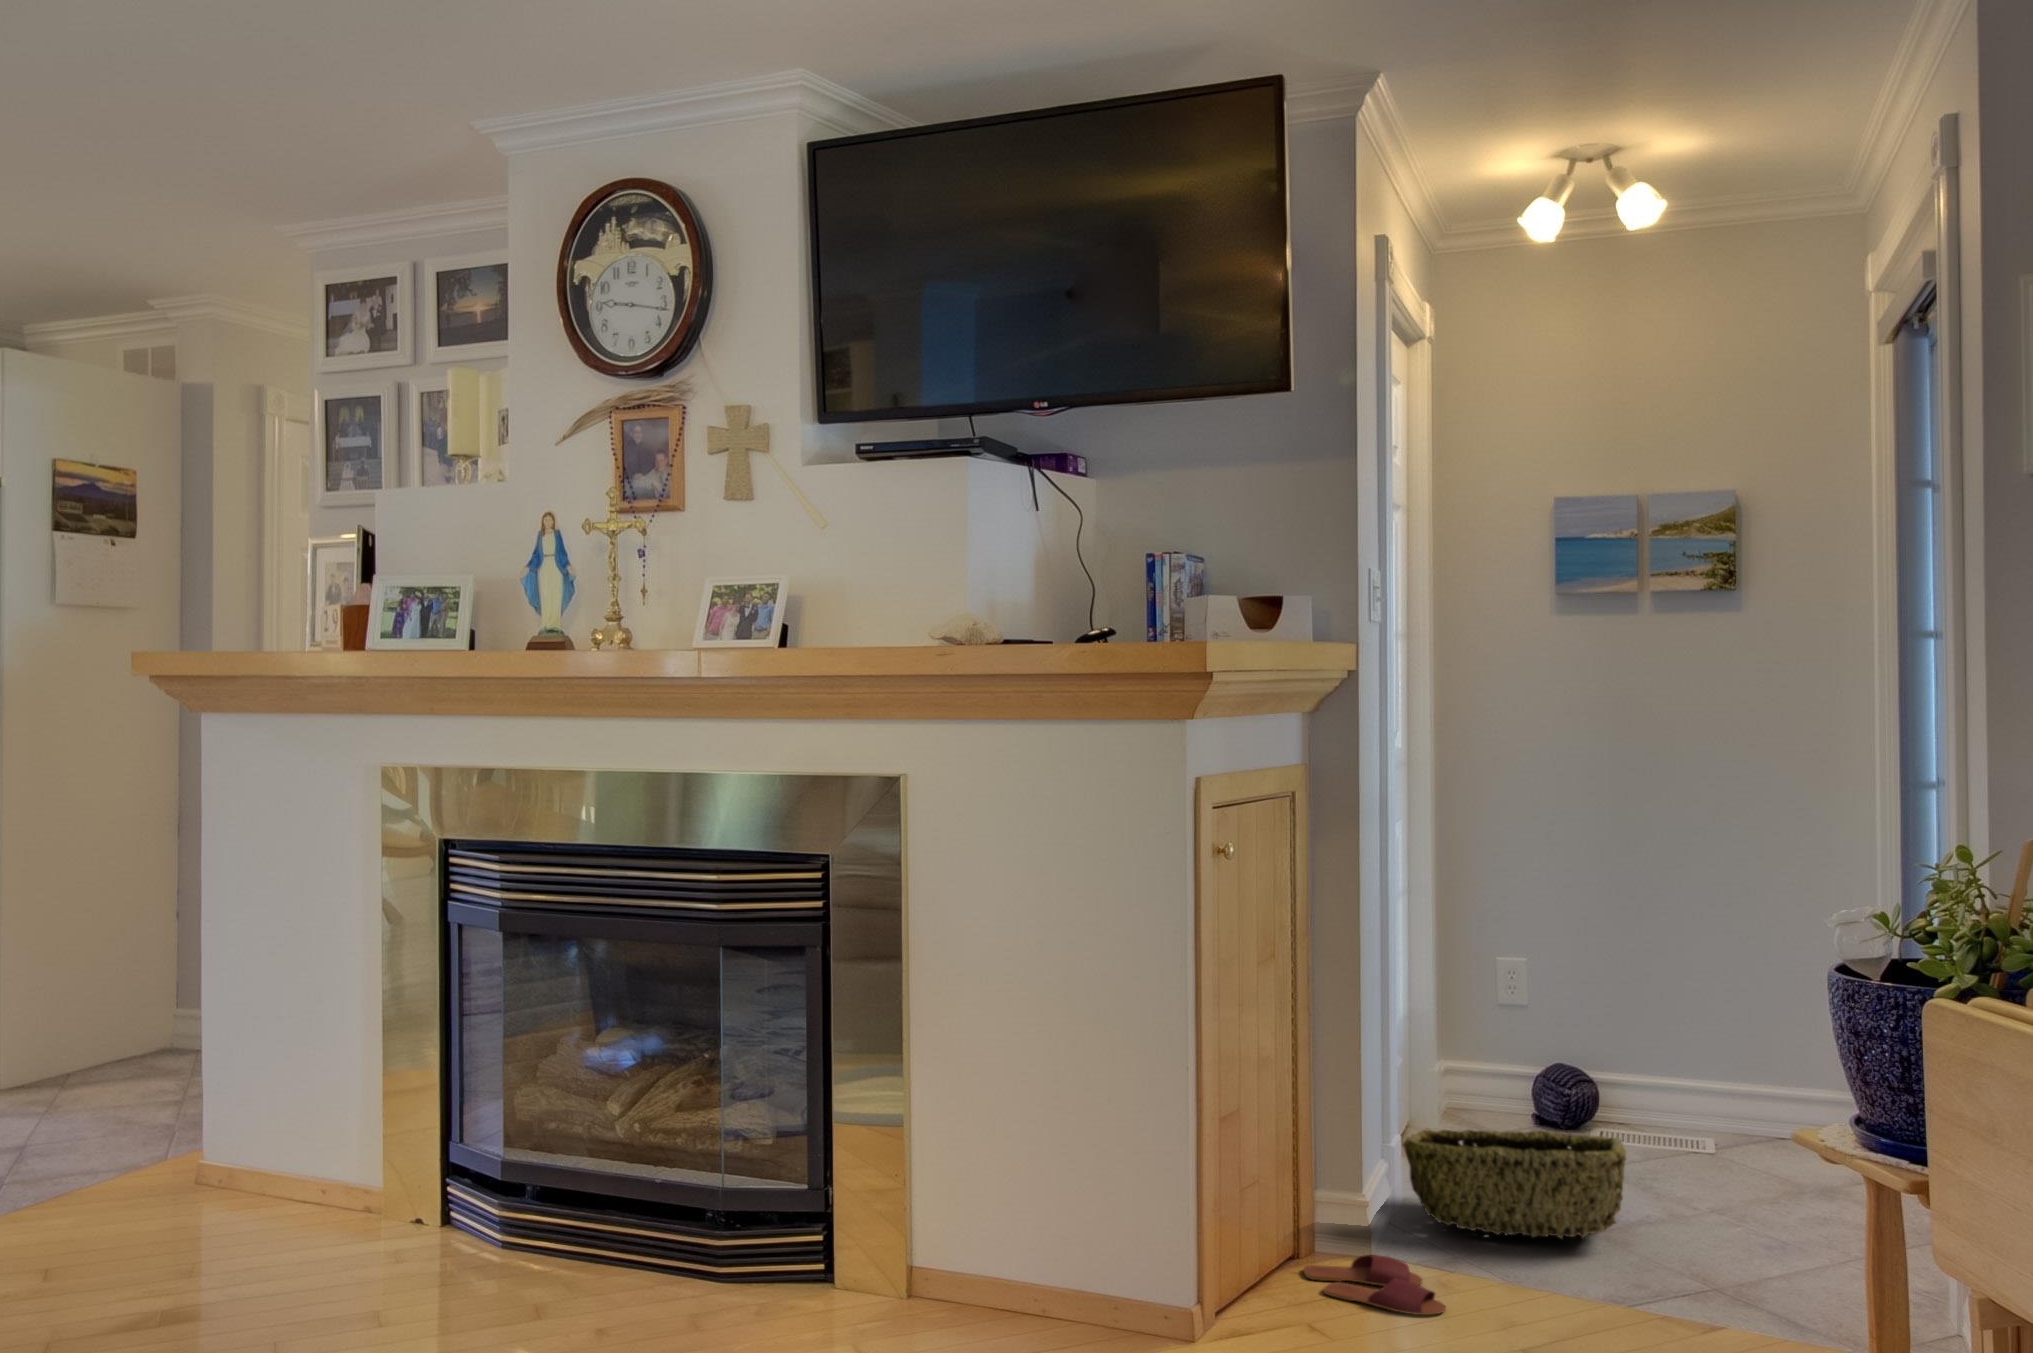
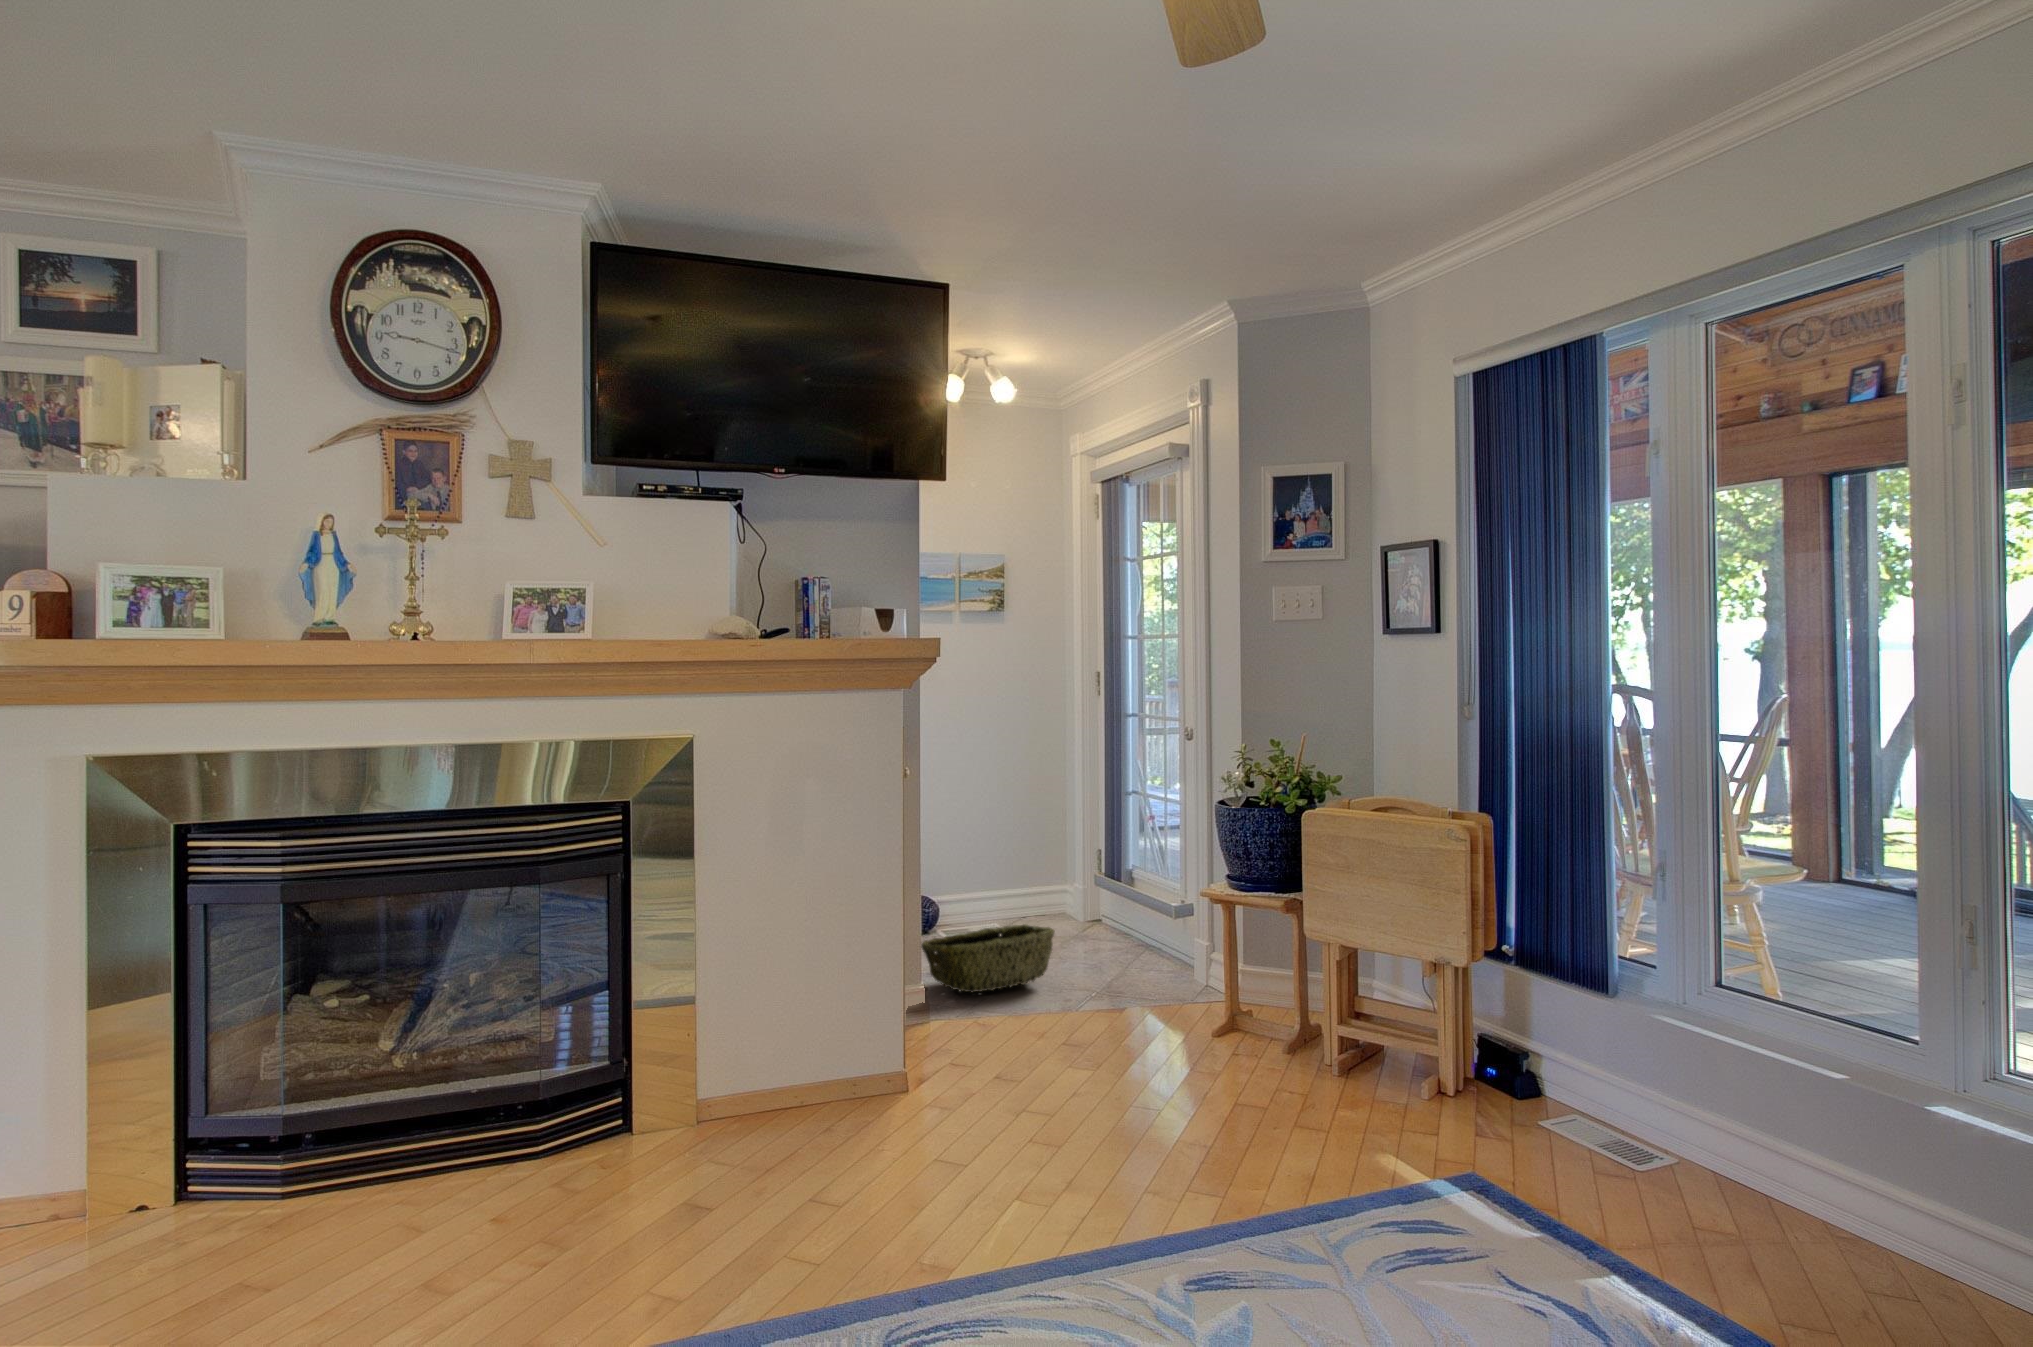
slippers: present [1304,1255,1446,1315] -> none [929,1014,1026,1044]

